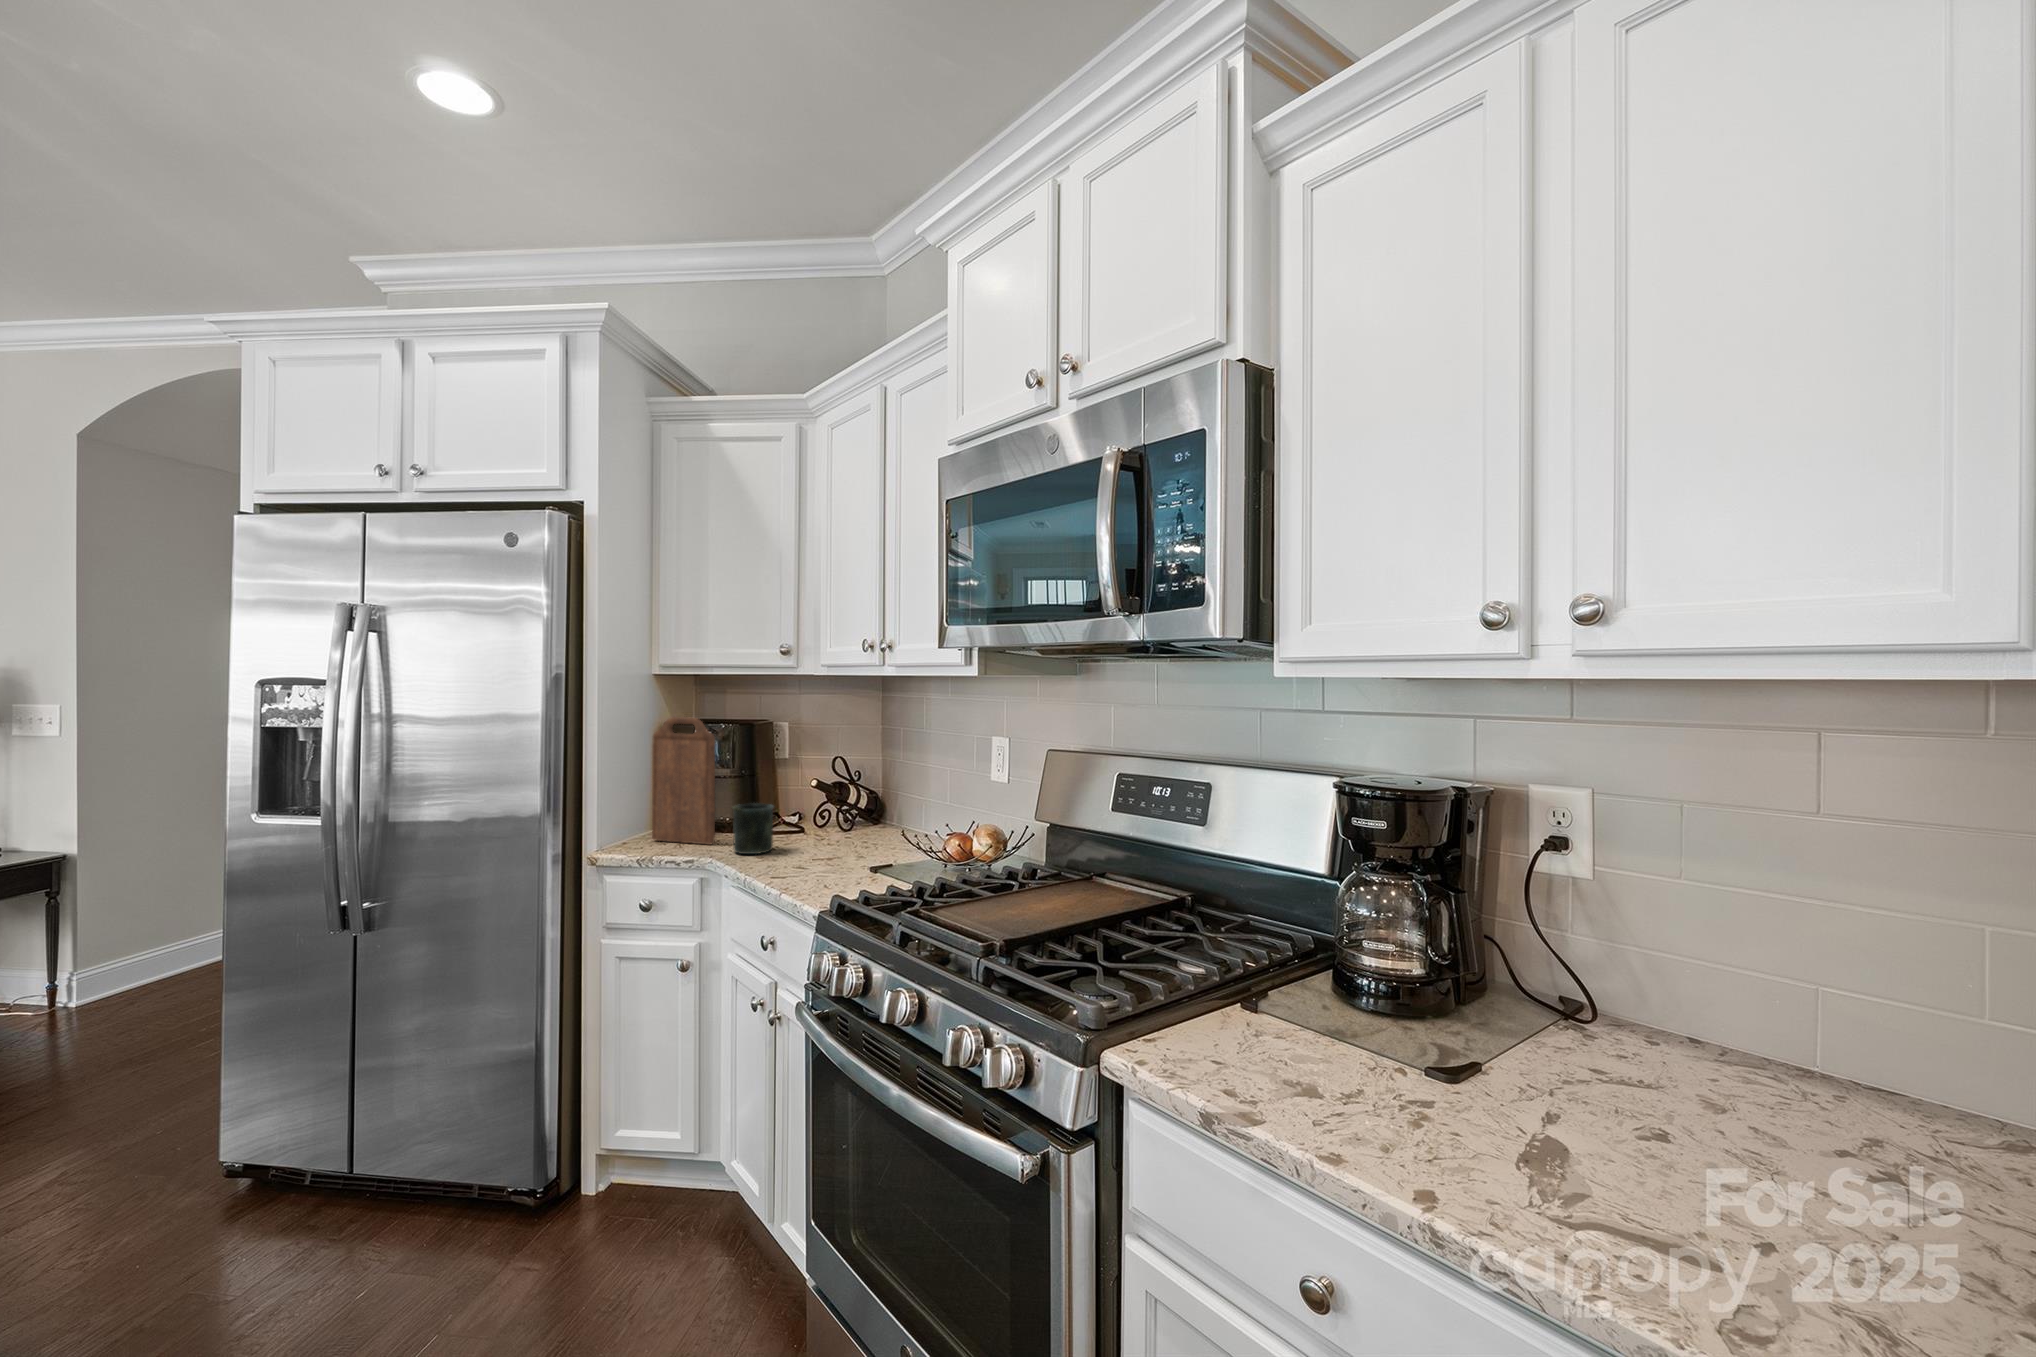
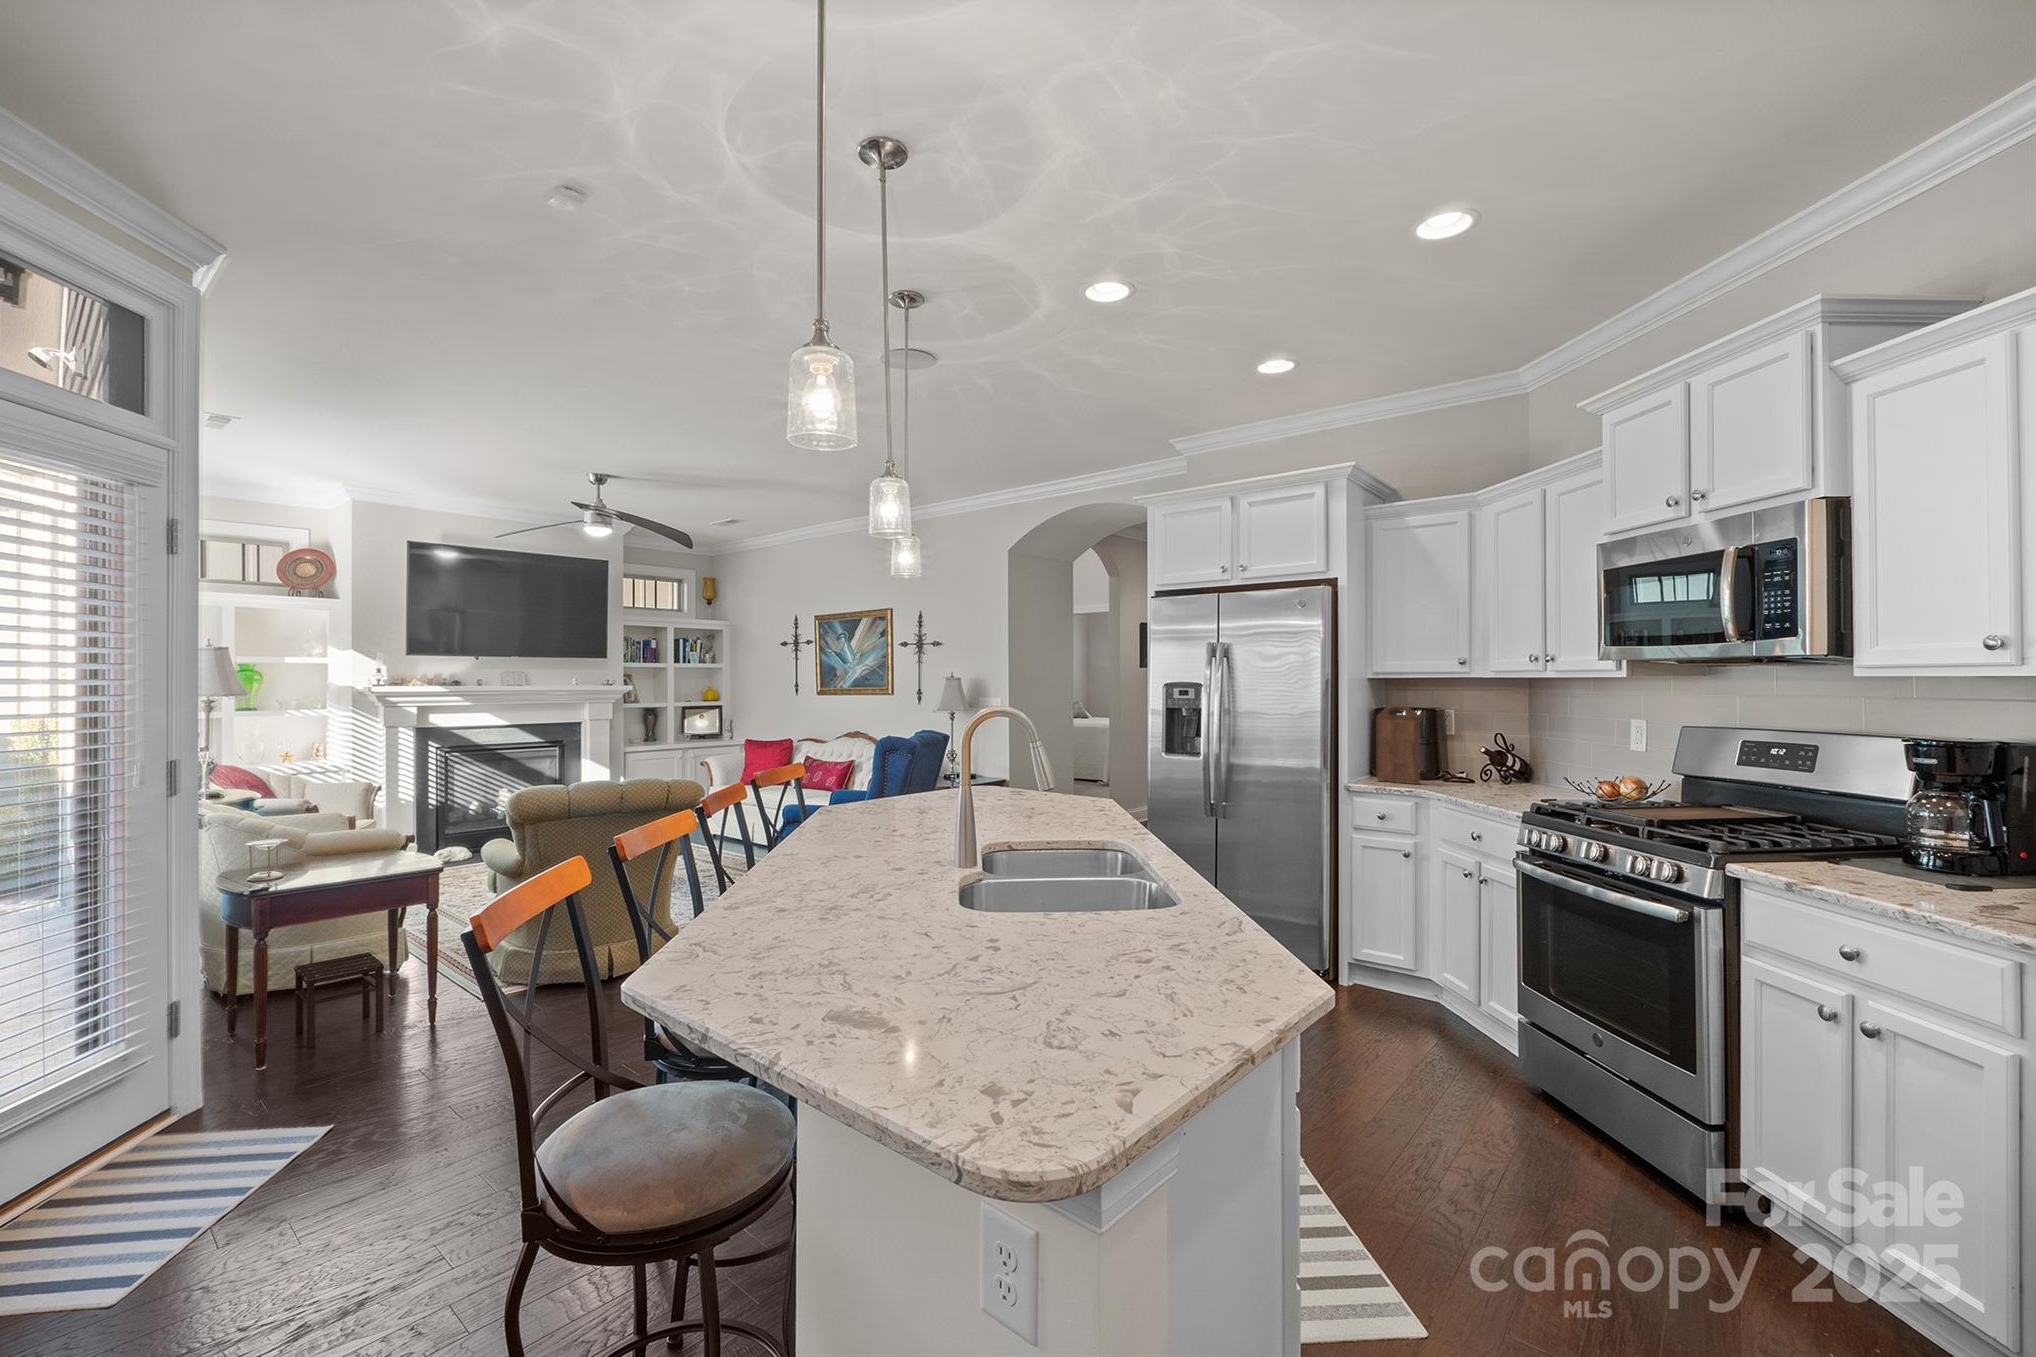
mug: present [733,803,774,854] -> none [1437,759,1465,789]

